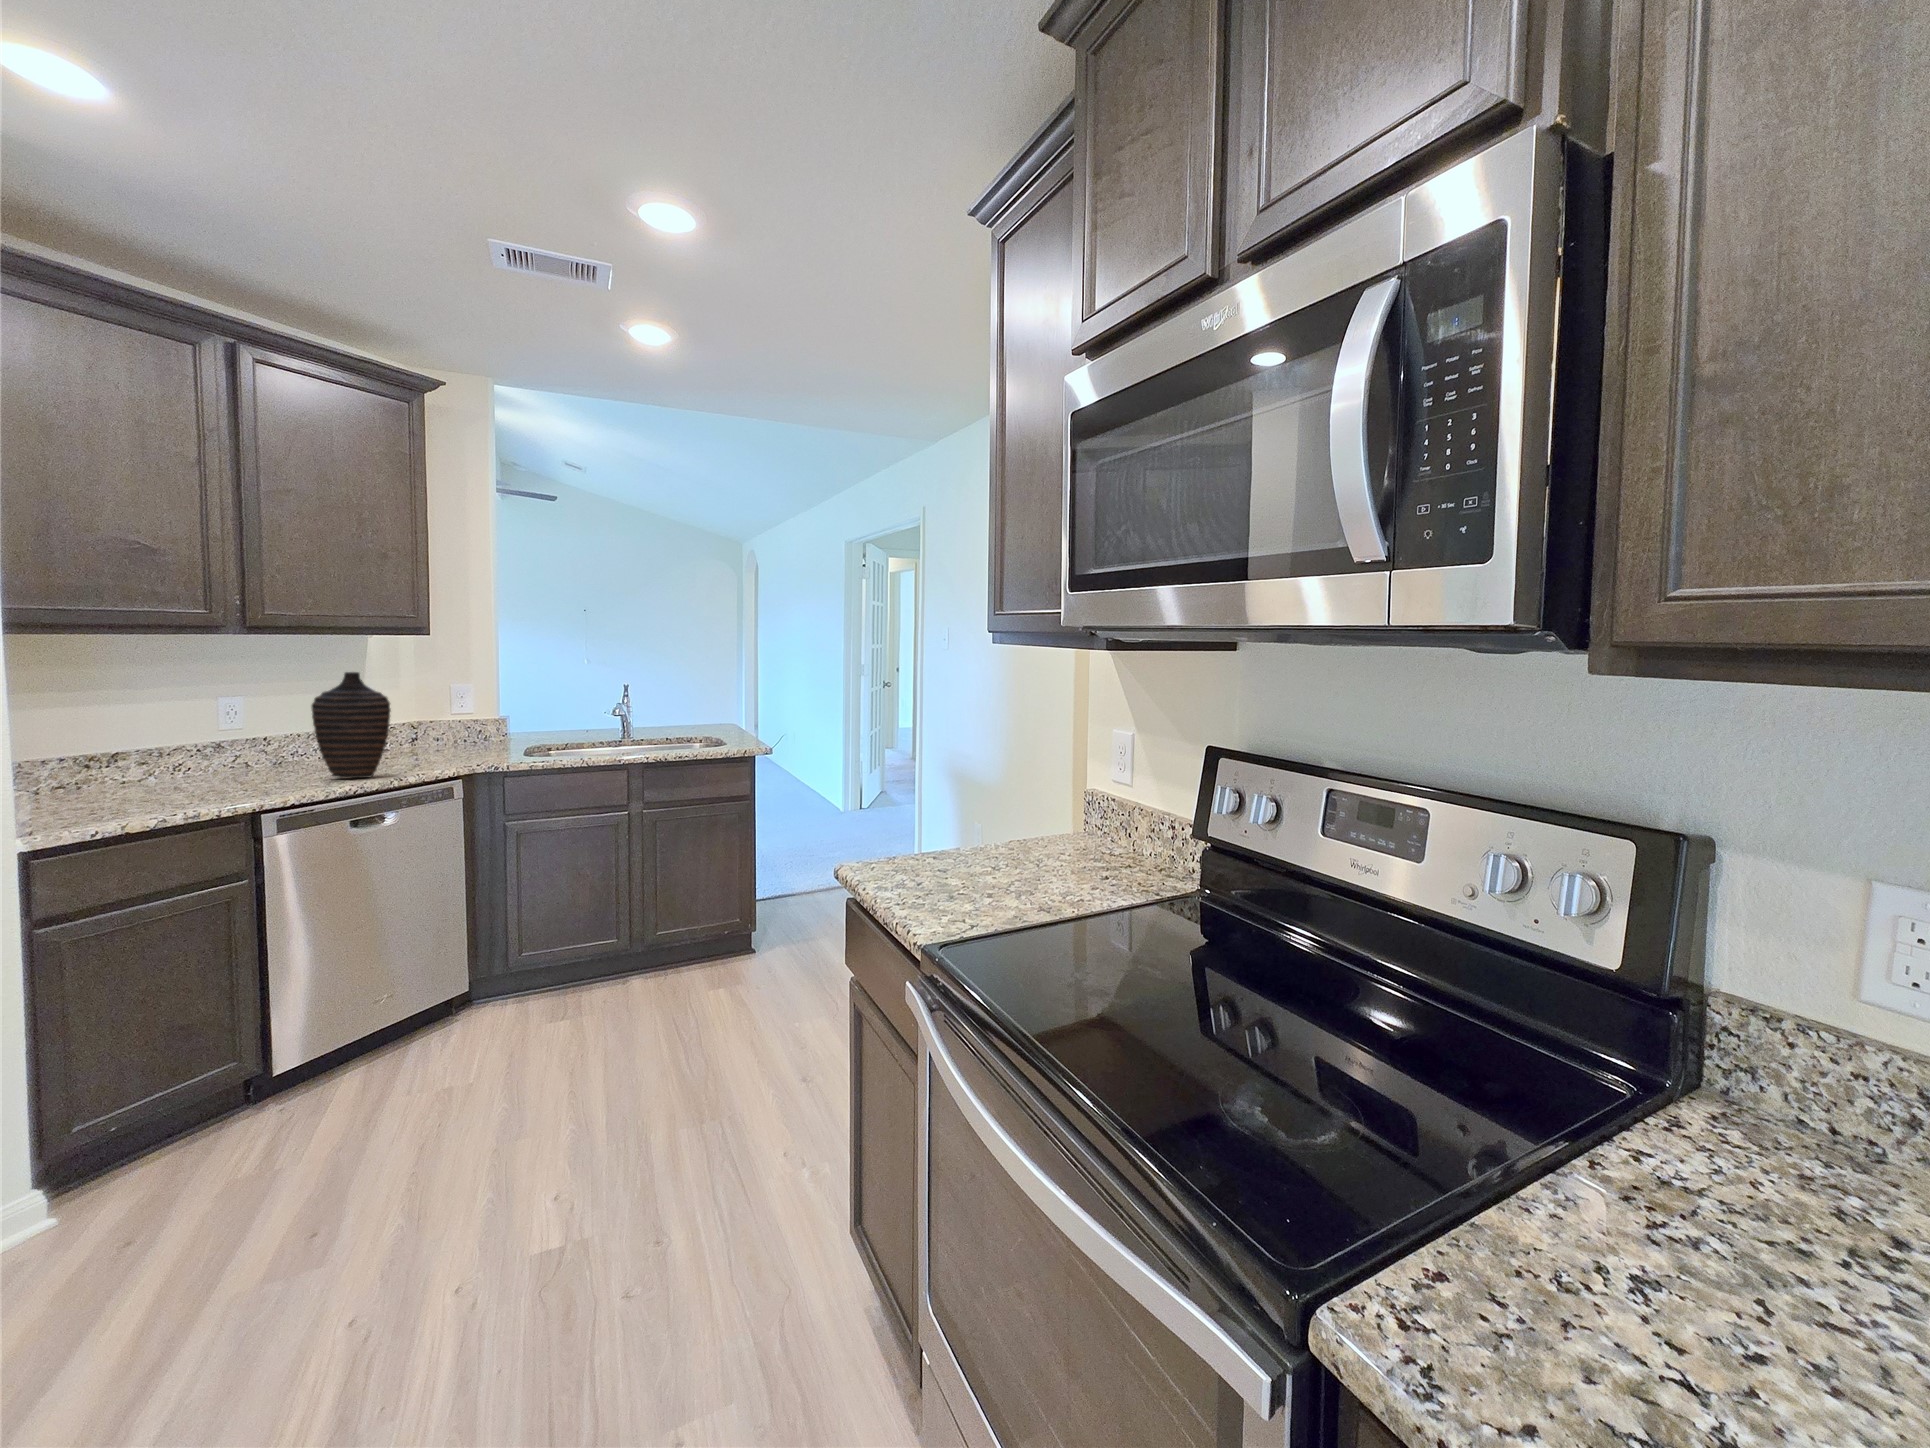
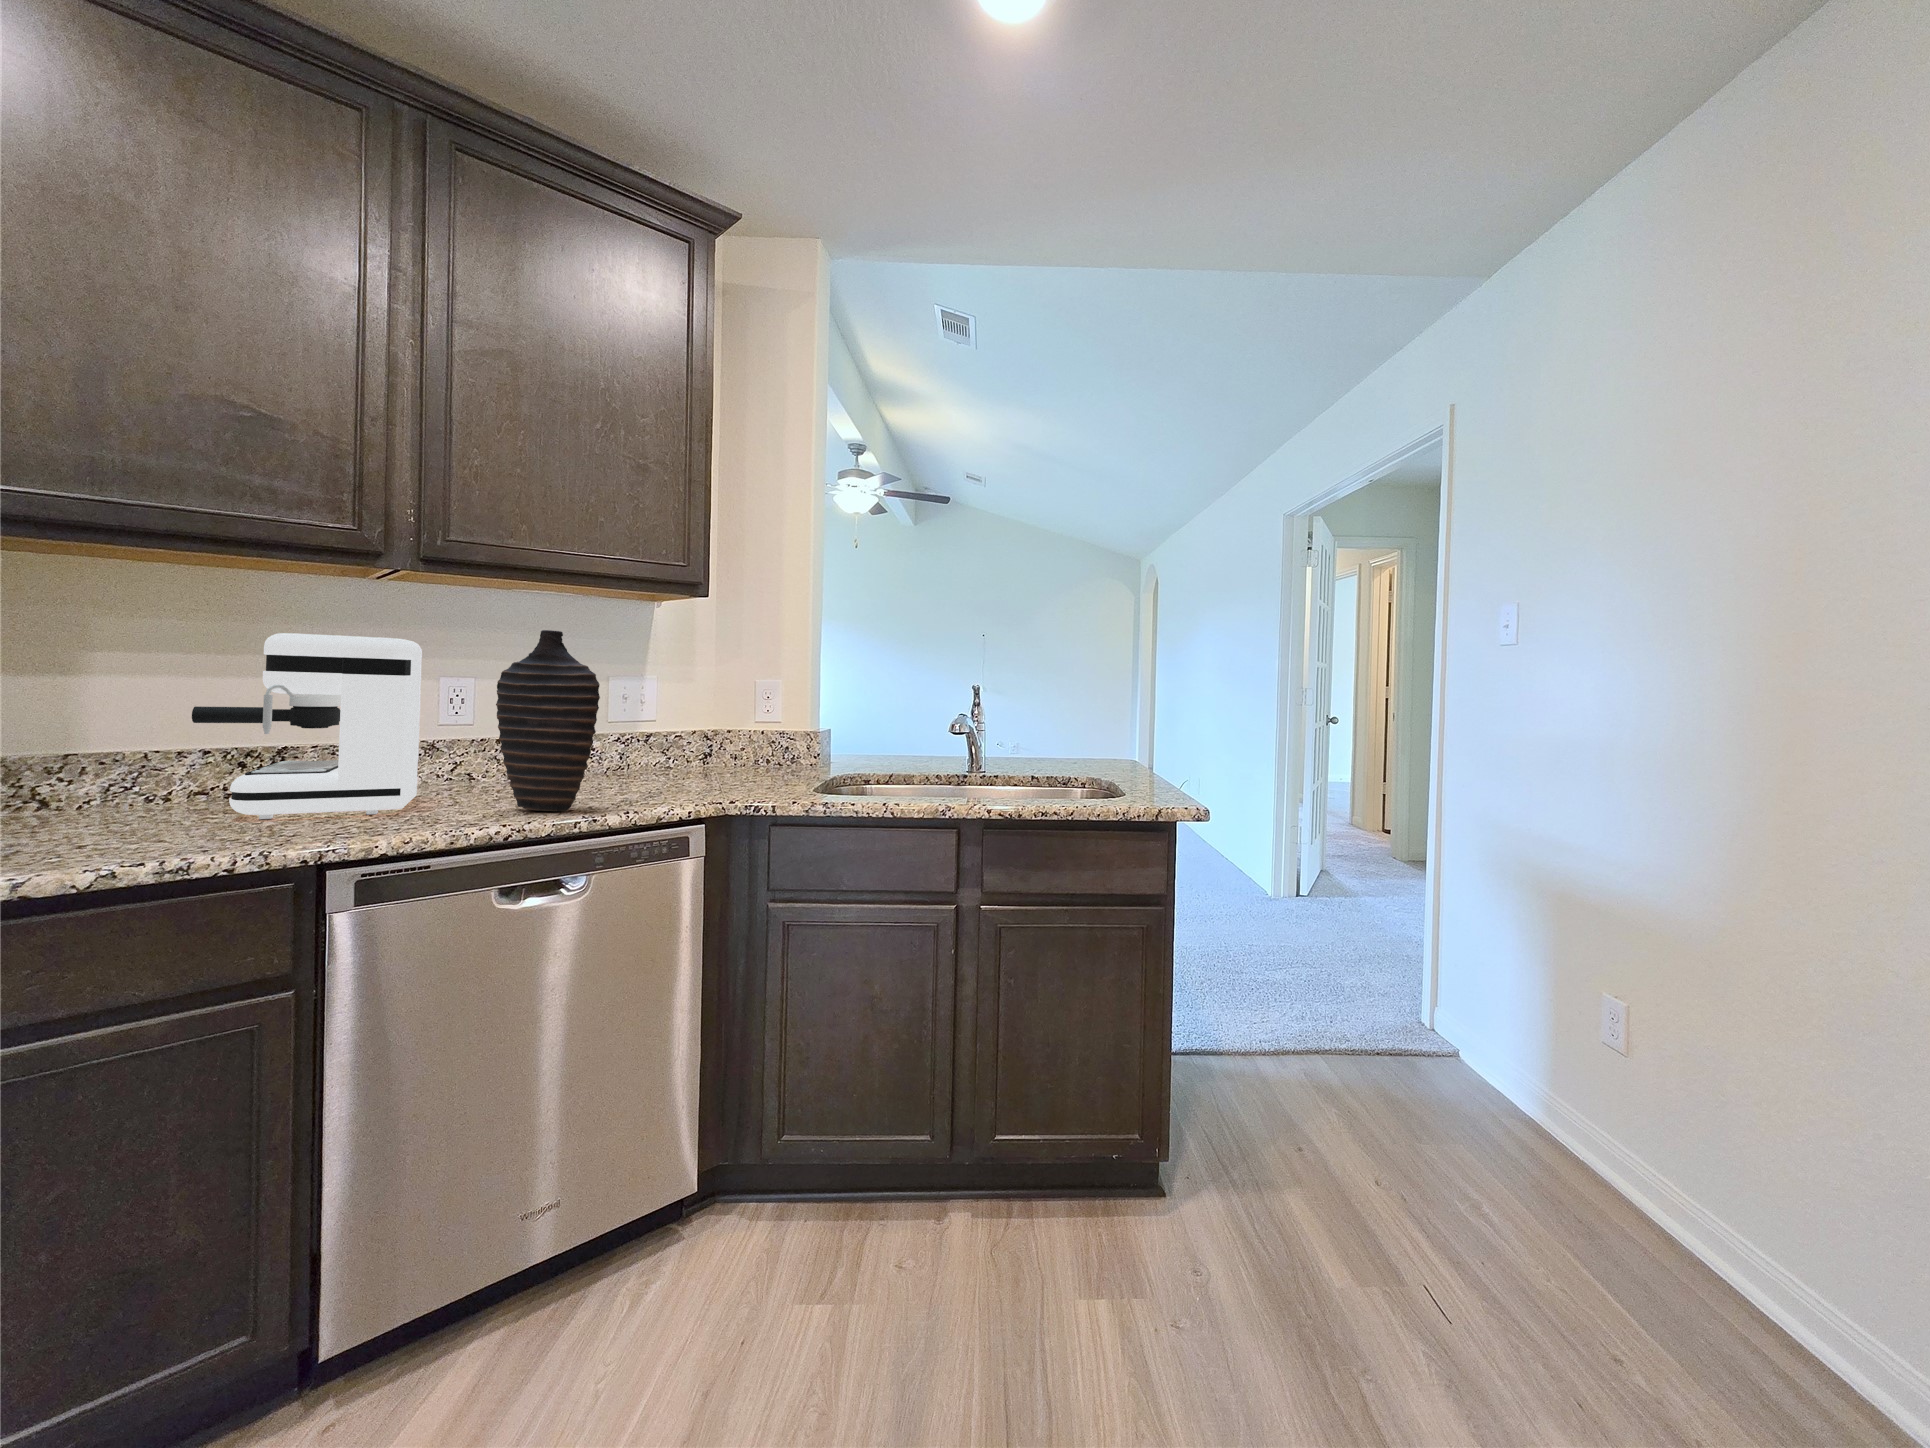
coffee maker: none [79,678,254,796] -> present [192,633,422,819]

